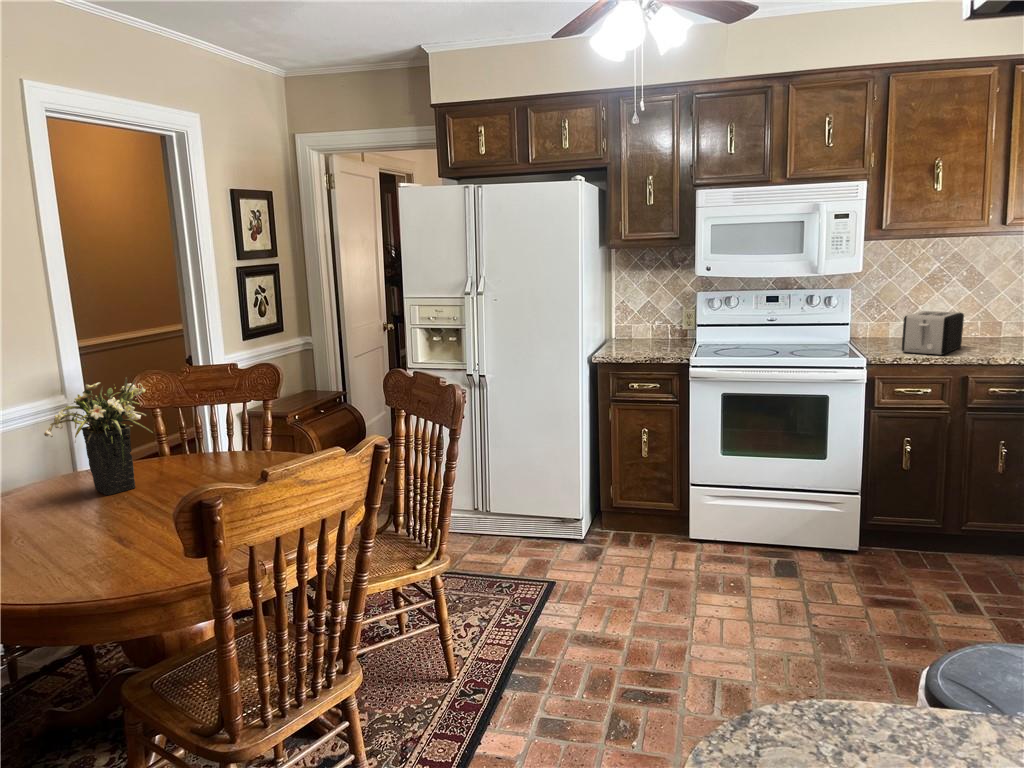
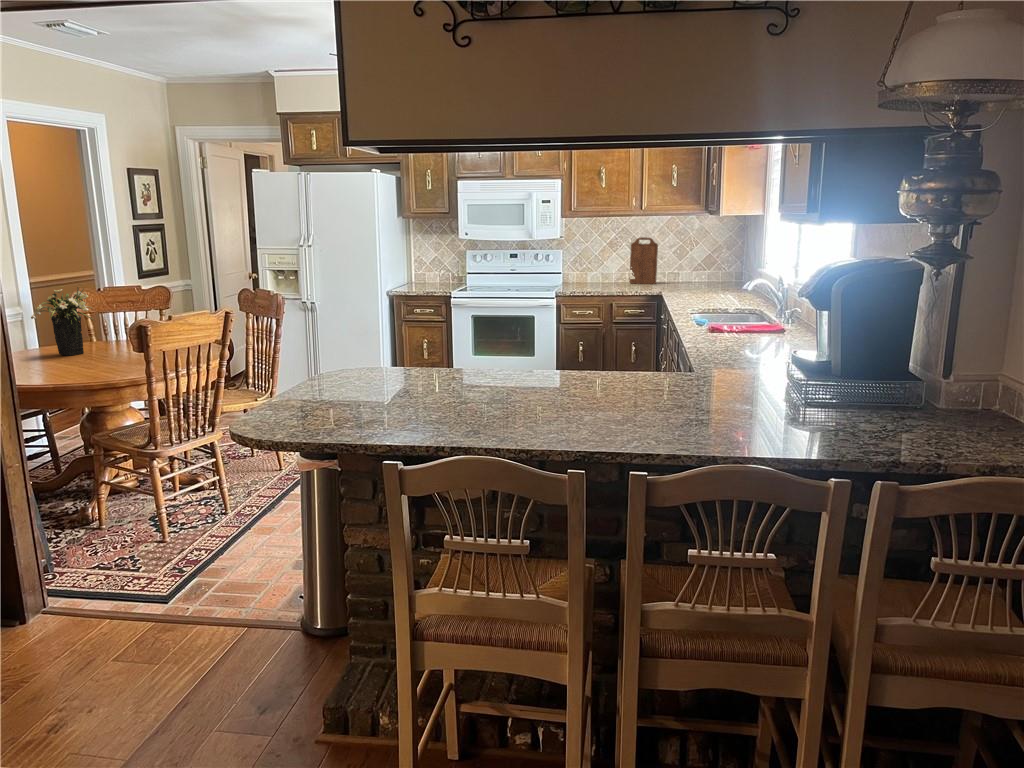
cutting board: none [959,268,1013,340] -> present [629,237,658,284]
toaster: present [902,311,964,355] -> none [583,264,623,291]

